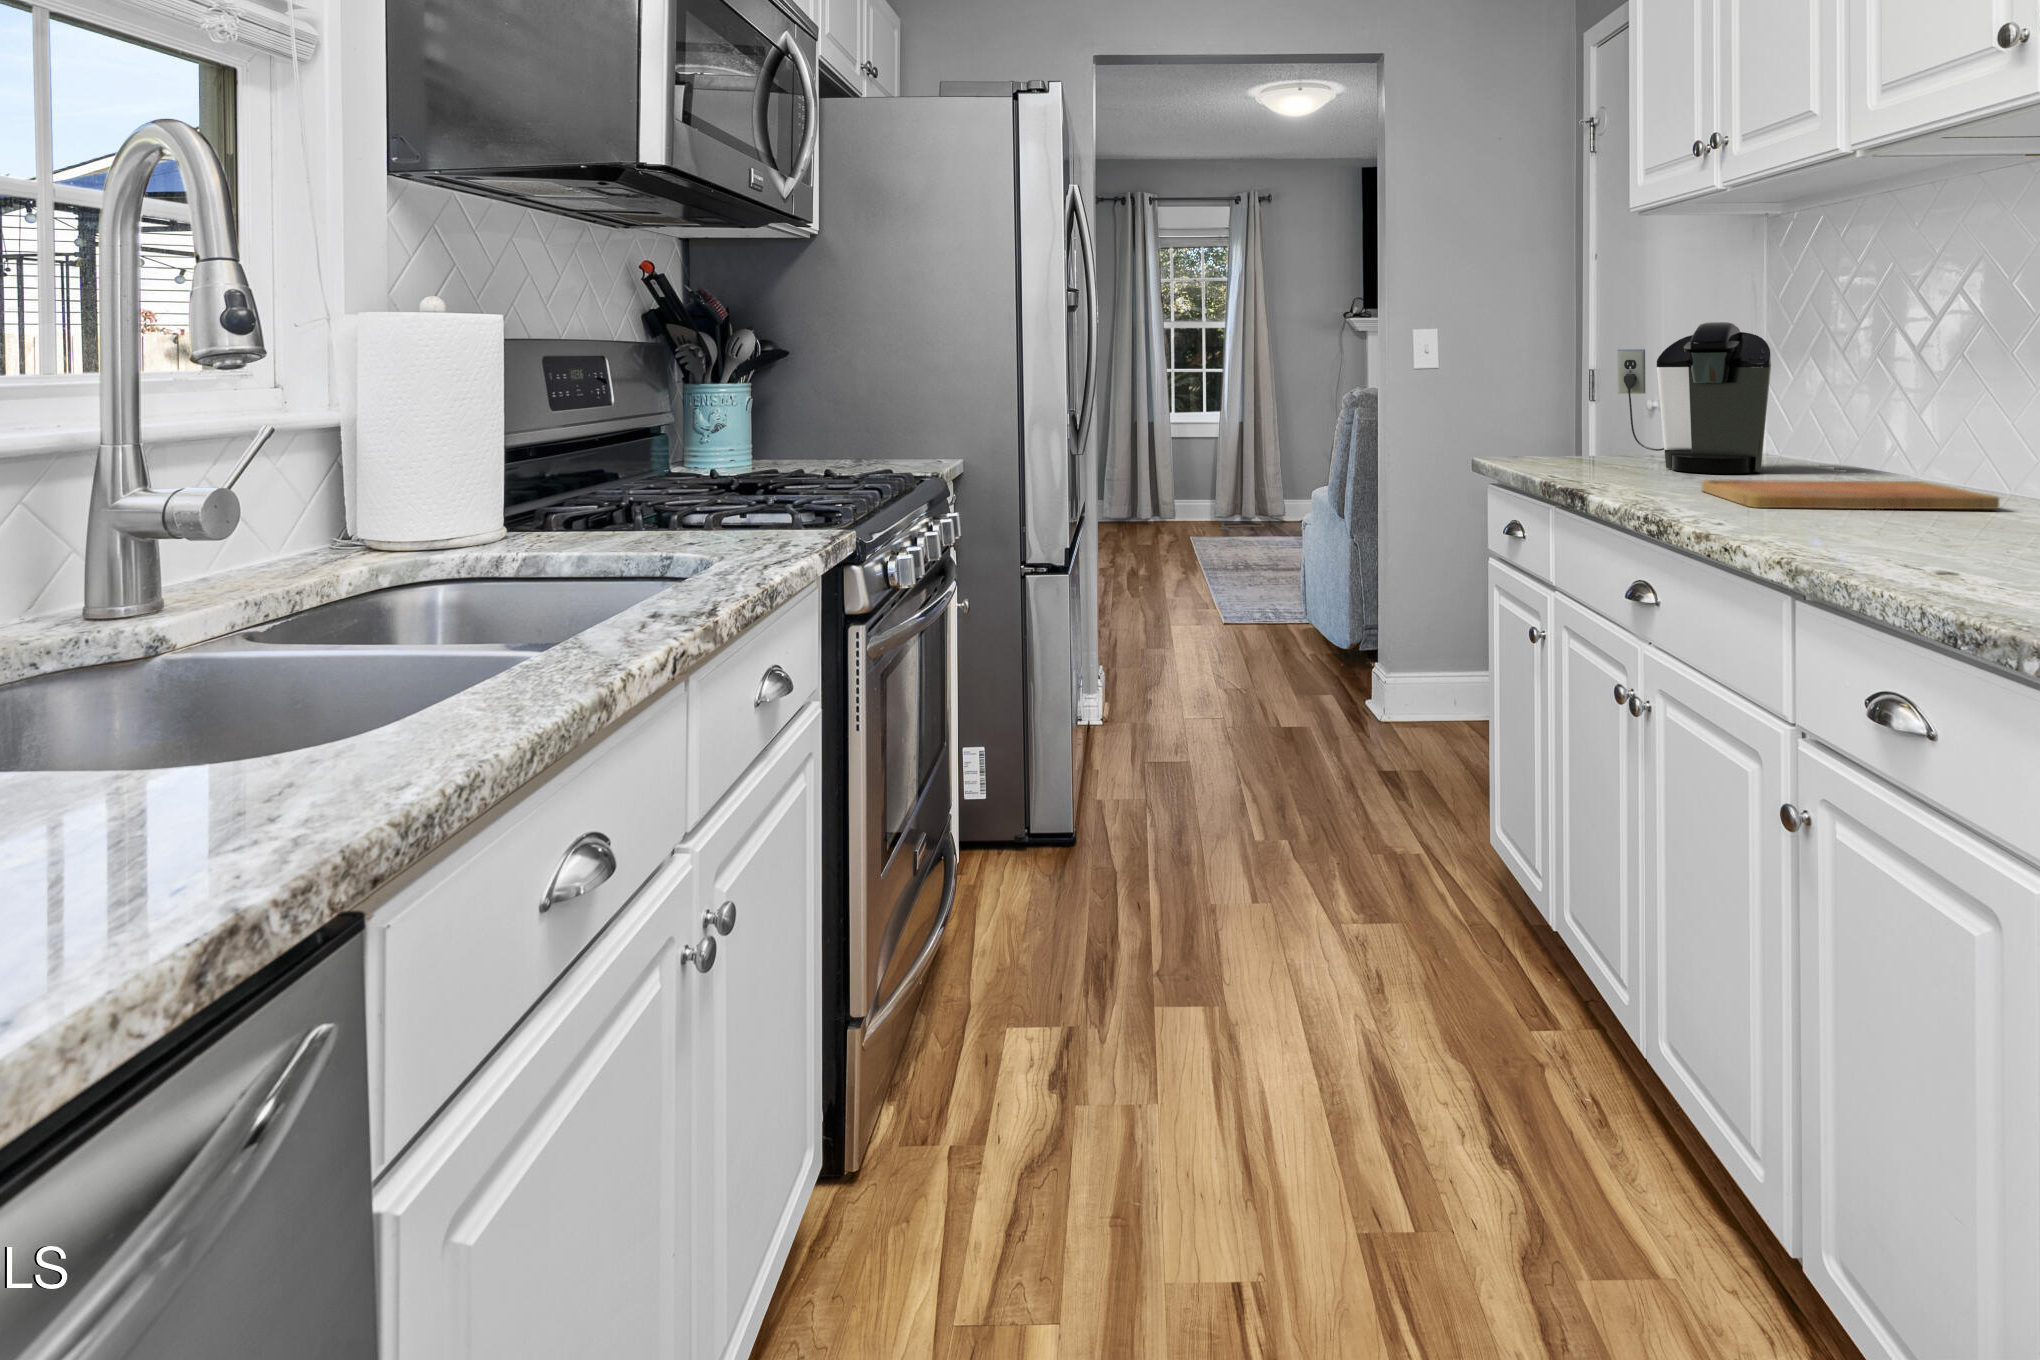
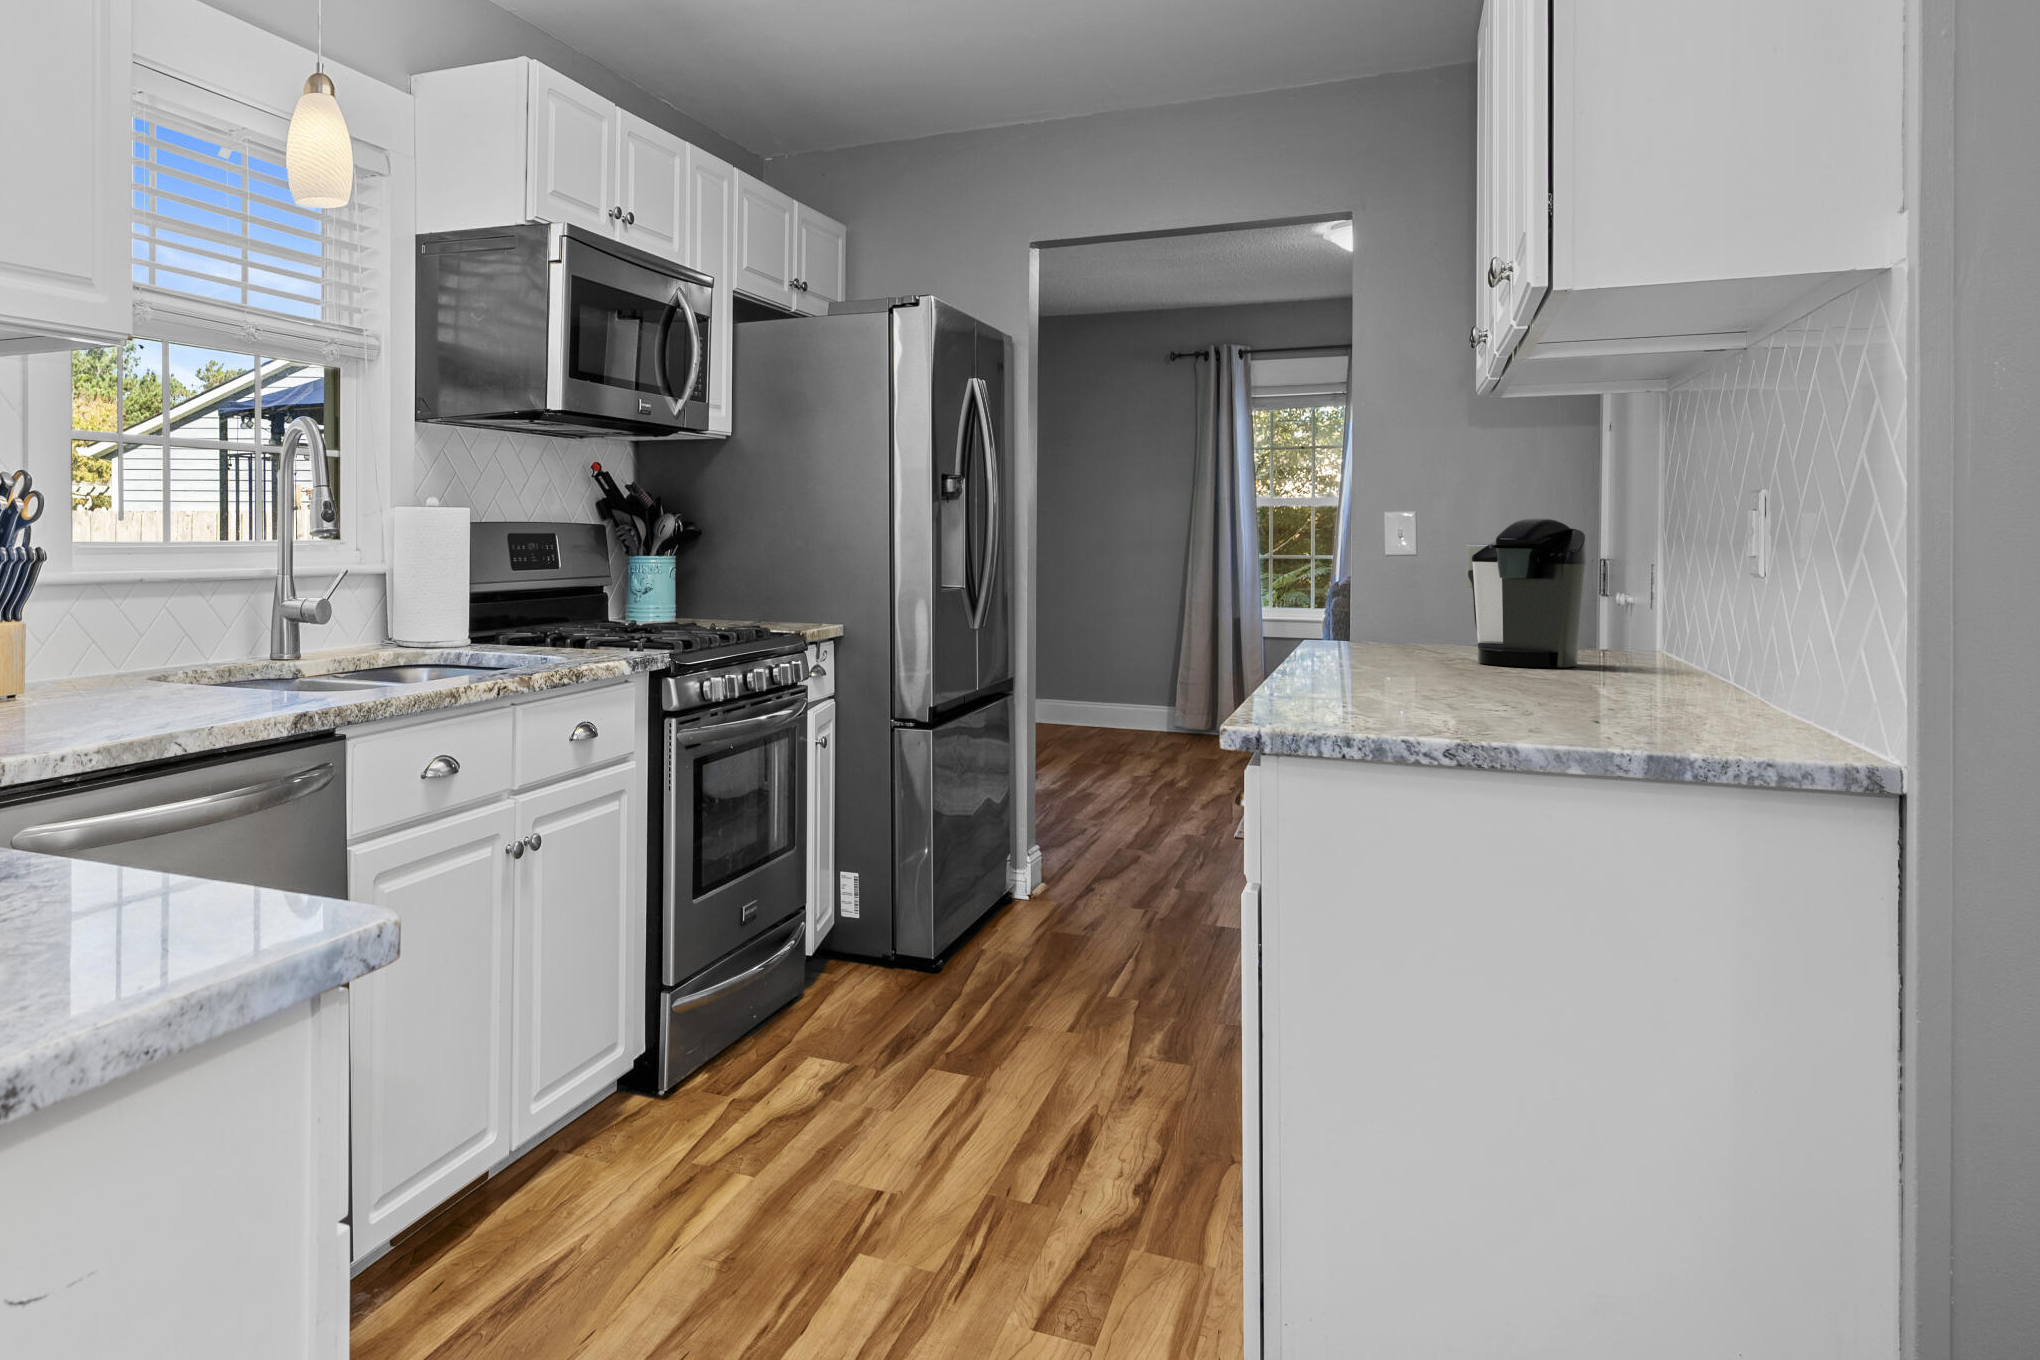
cutting board: present [1702,480,1999,509] -> none [1400,664,1642,695]

